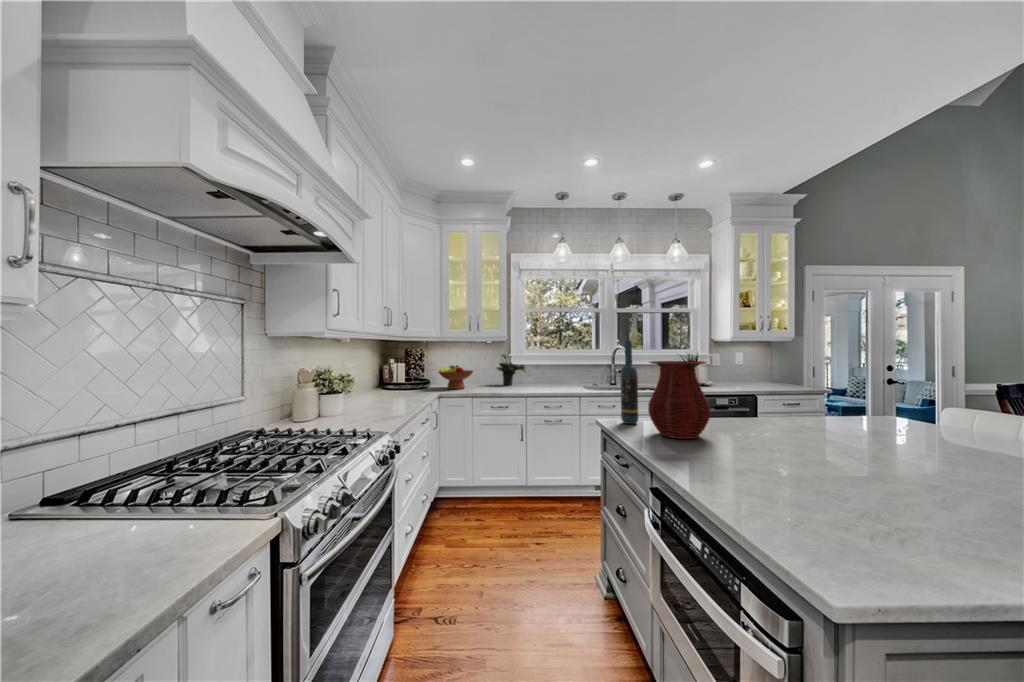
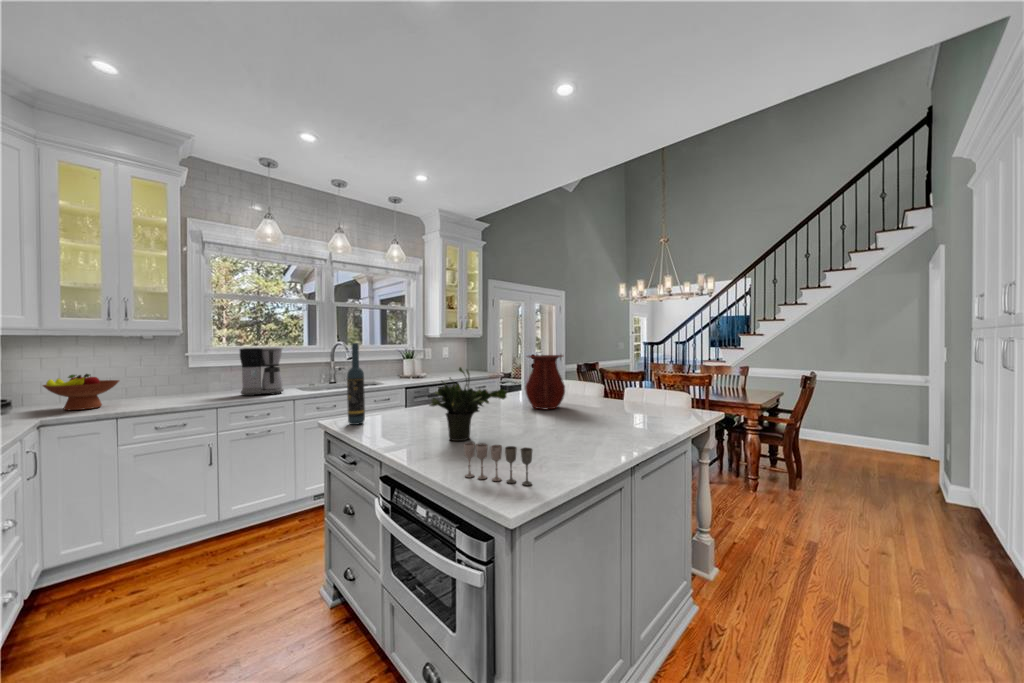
coffee maker: none [544,349,575,389] -> present [240,347,283,396]
potted plant: present [496,354,525,385] -> present [429,367,507,441]
vase: present [648,361,710,439] -> present [526,355,565,409]
wine glass: none [763,470,914,575] -> present [464,442,532,485]

